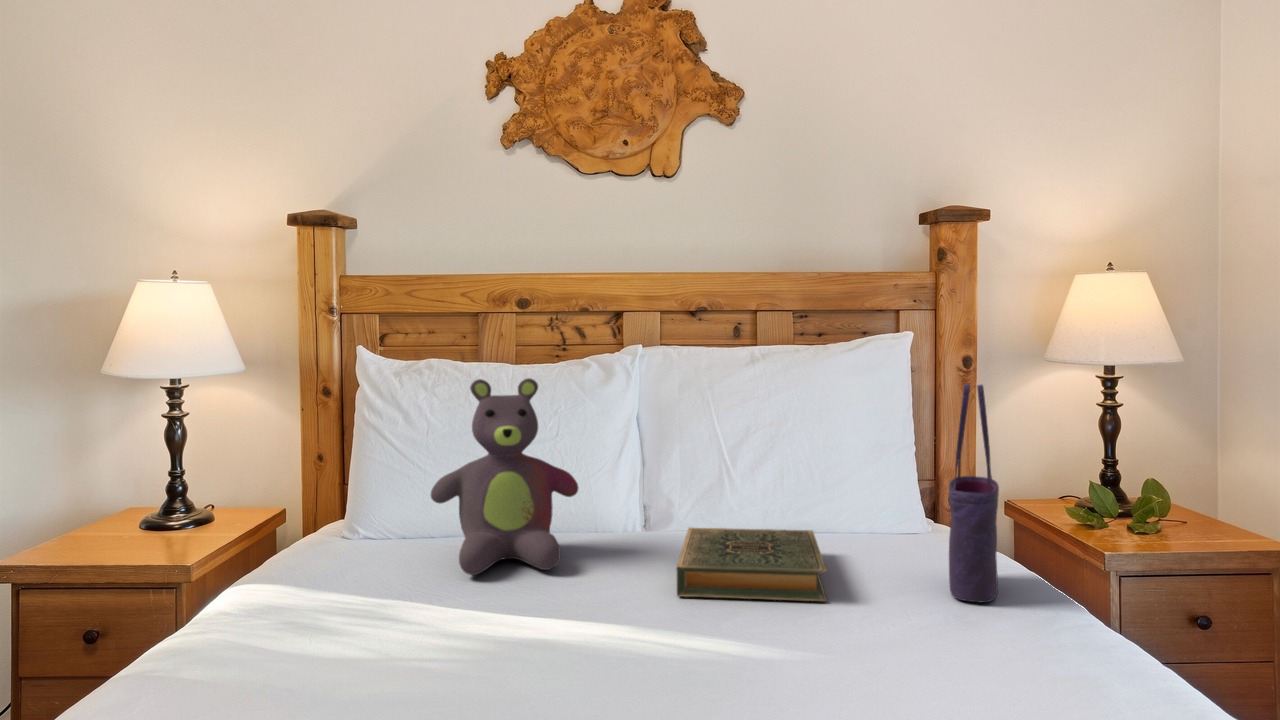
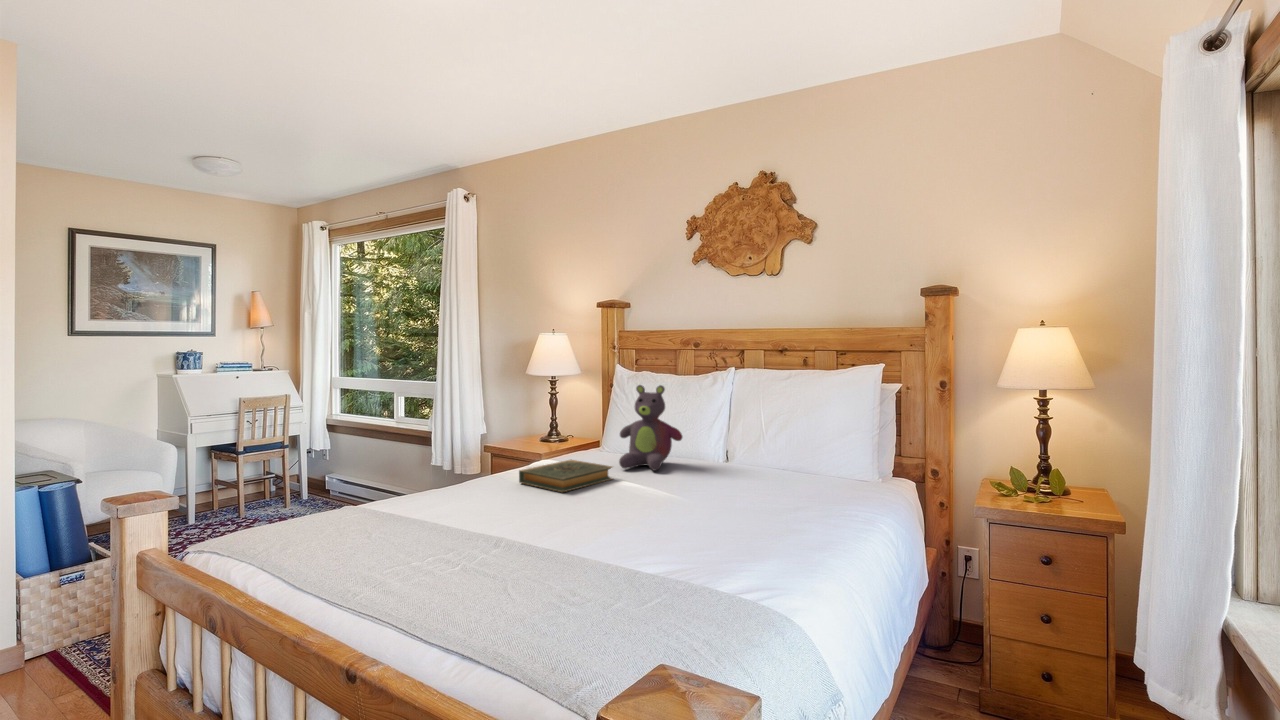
tote bag: present [949,384,999,602] -> none [806,398,845,506]
hardback book: present [677,528,827,601] -> present [519,460,612,492]

